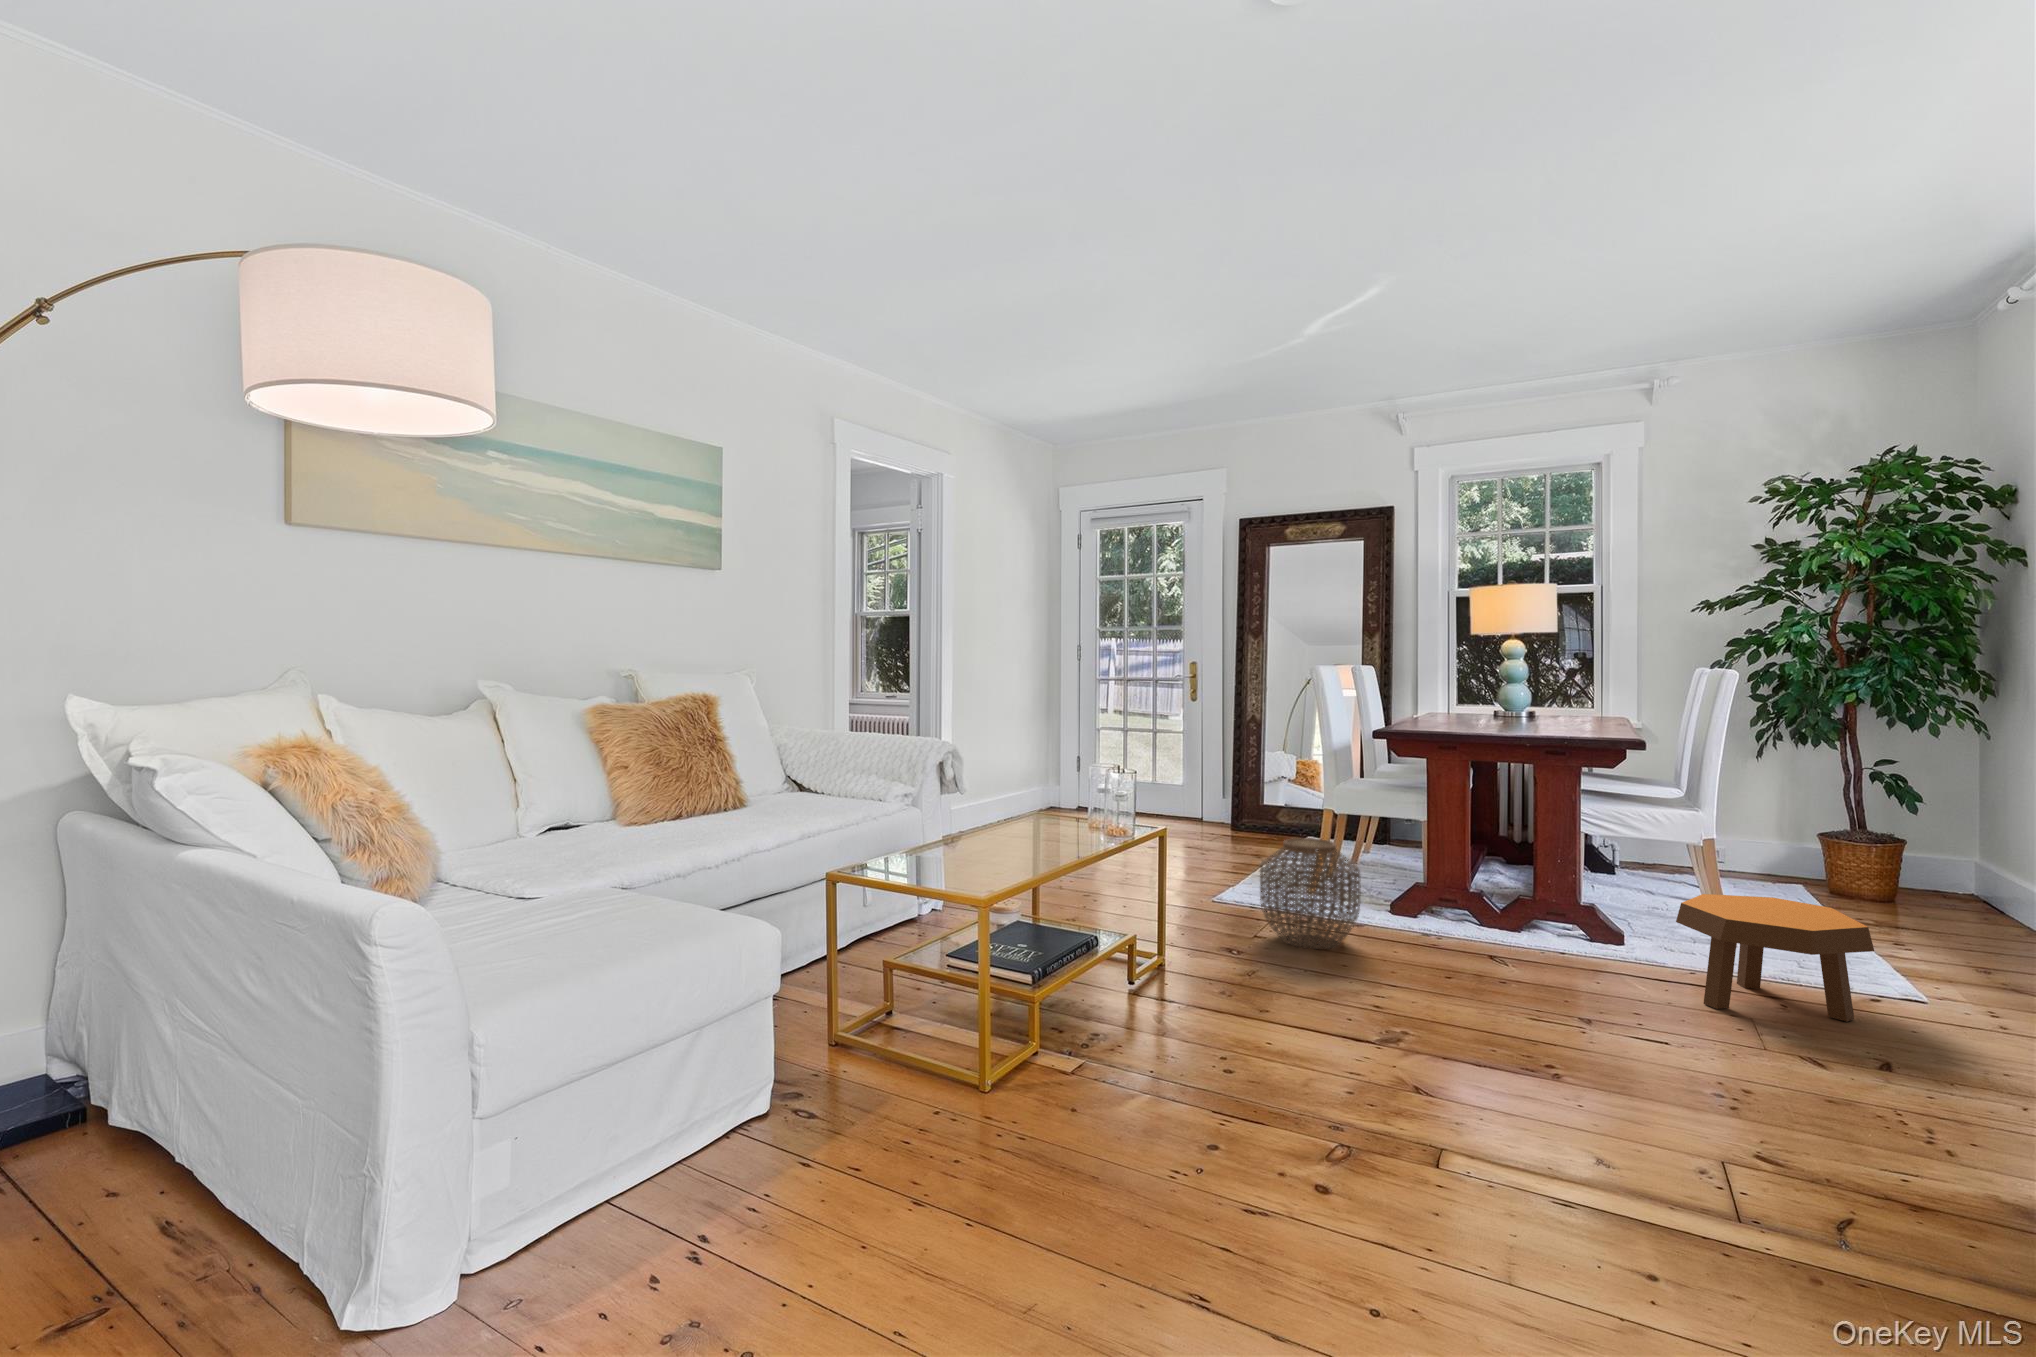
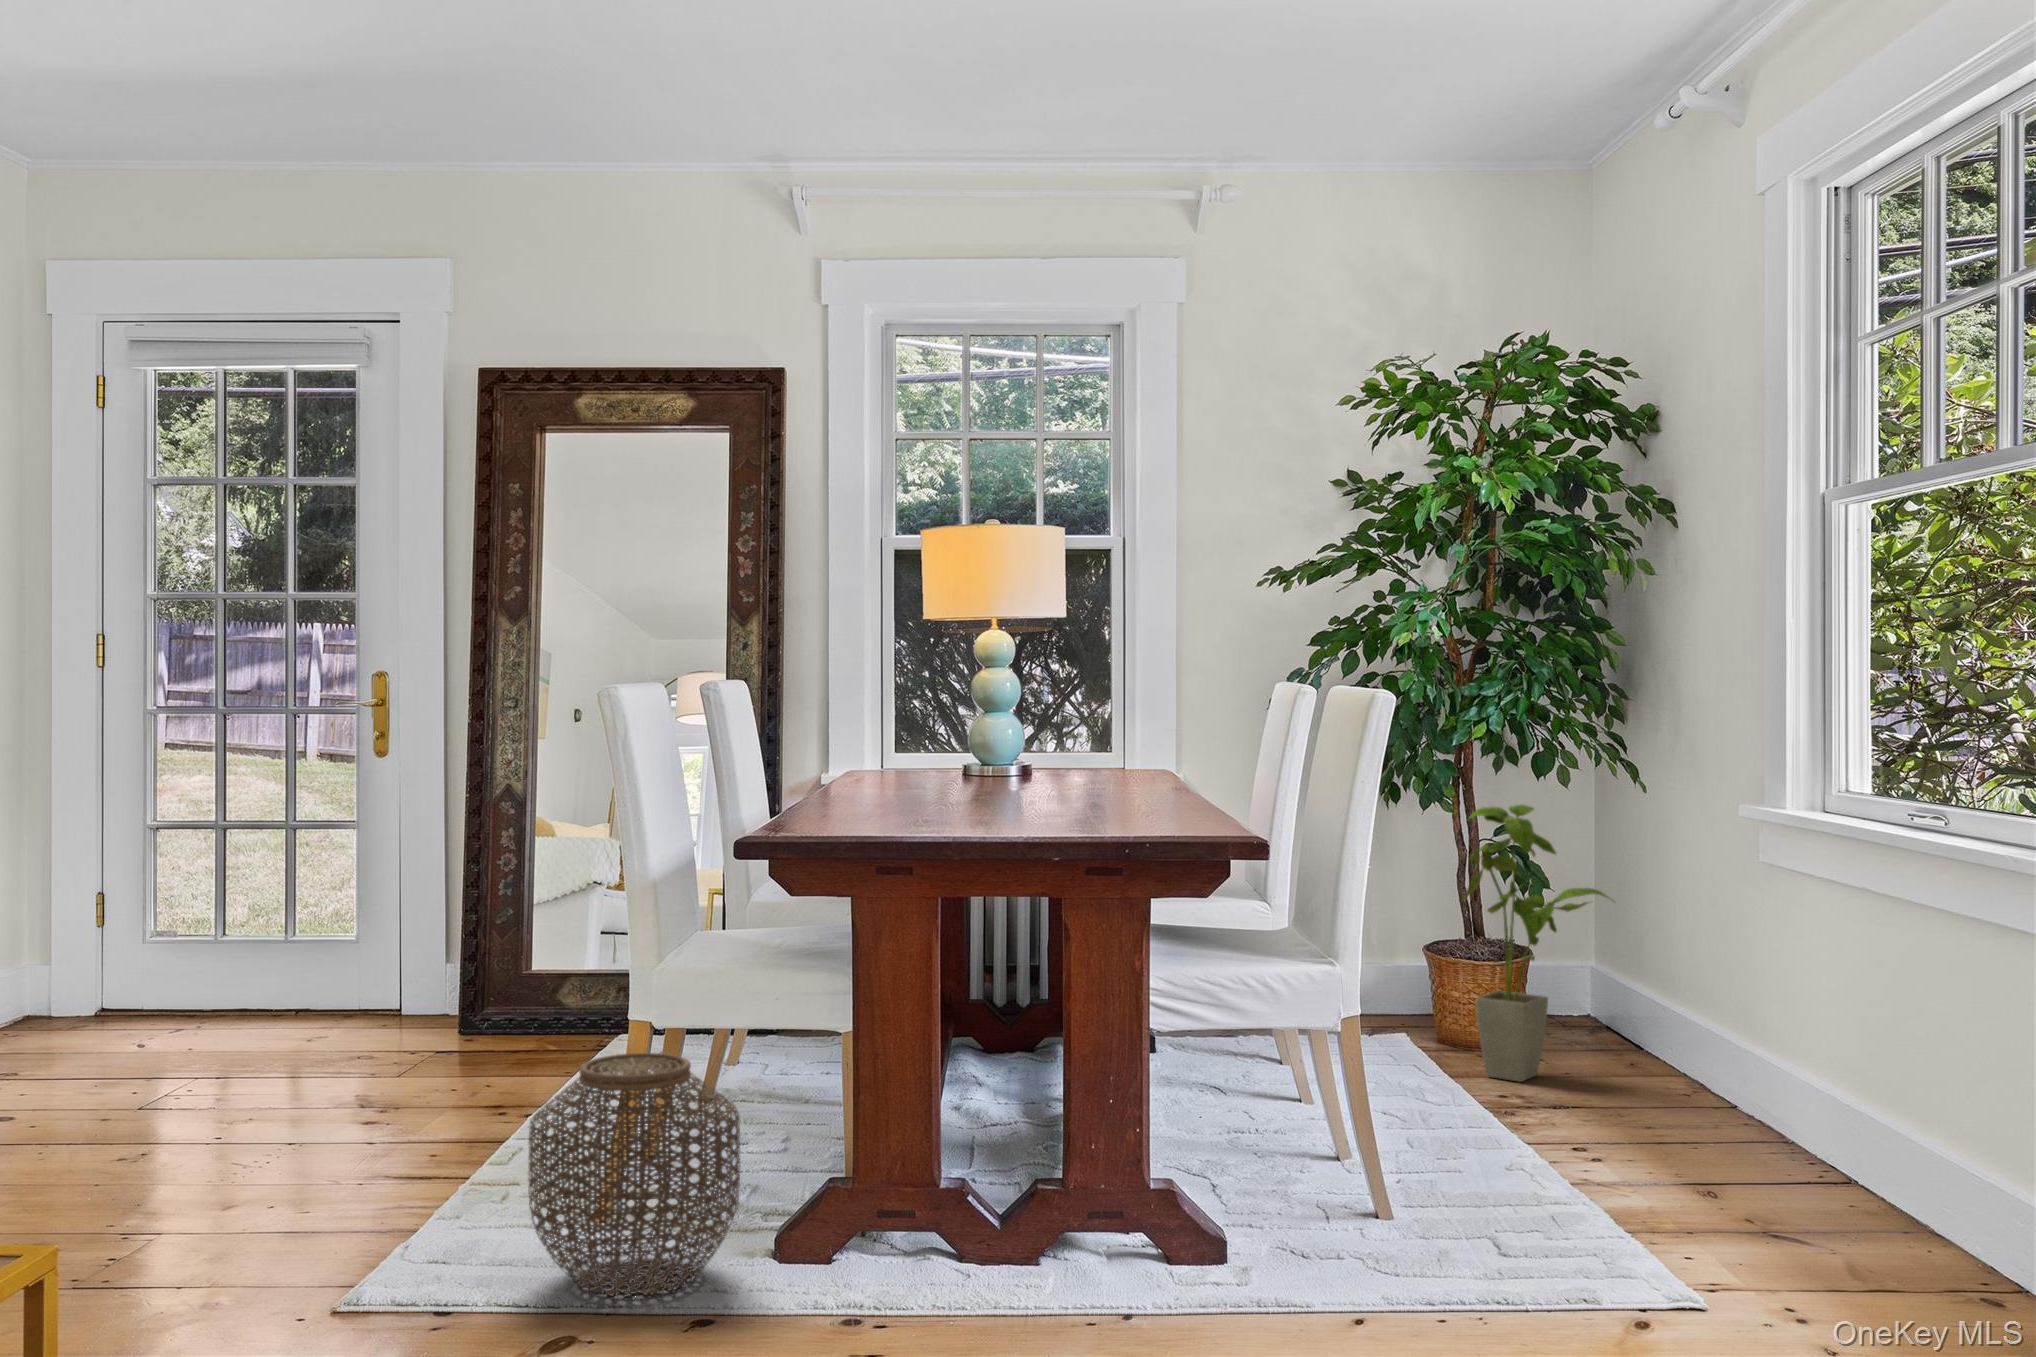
house plant: none [1839,745,1967,920] -> present [1461,804,1608,1082]
footstool: present [1676,894,1874,1022] -> none [1285,1080,1565,1299]

